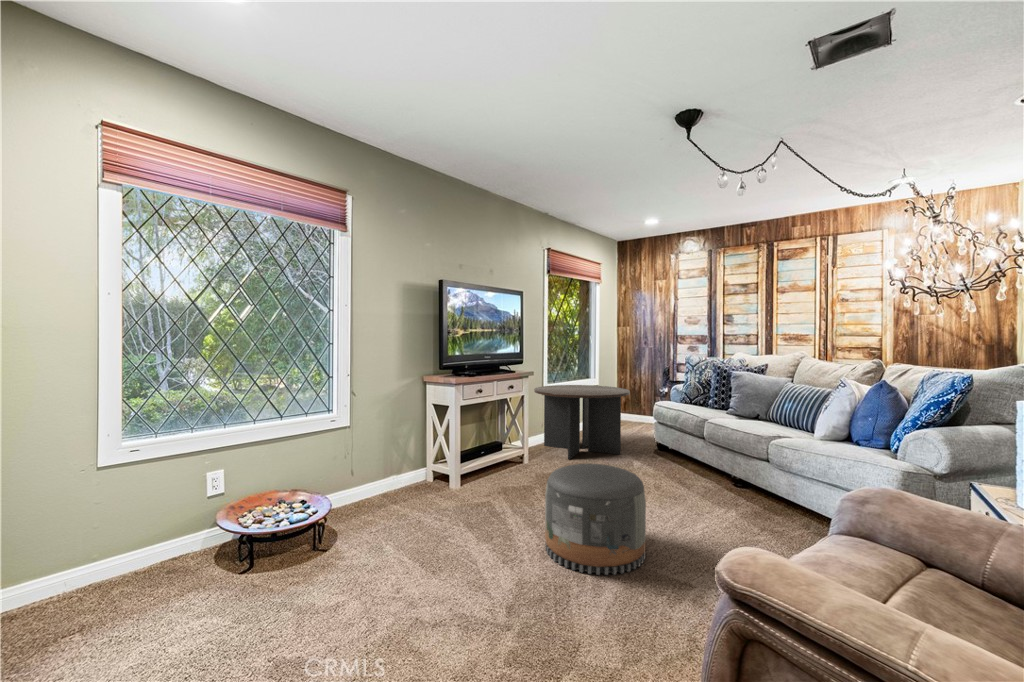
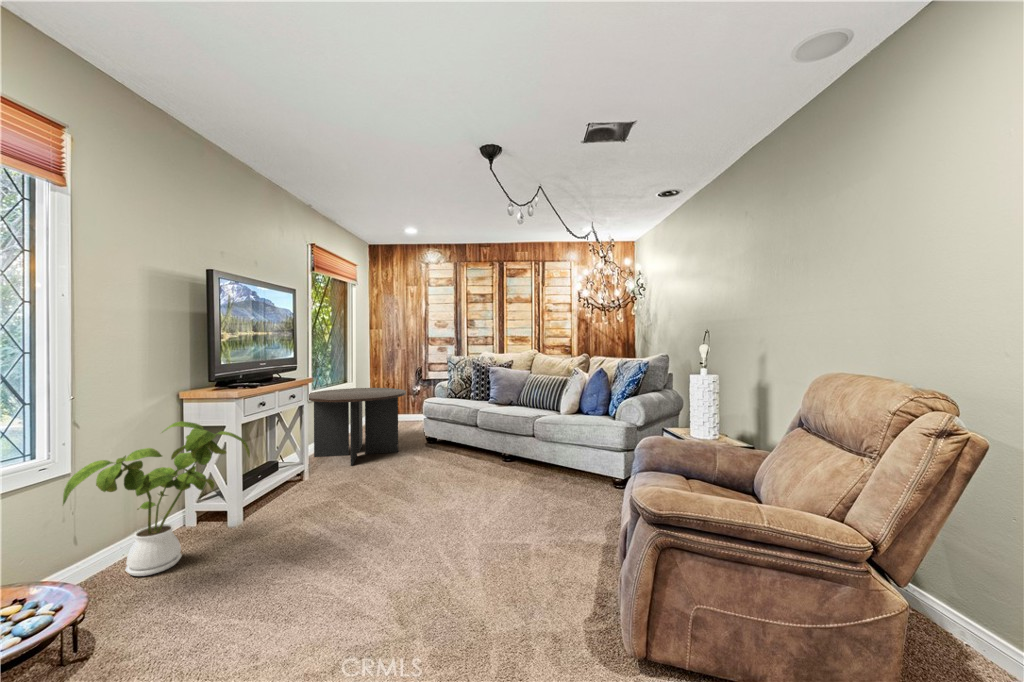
house plant: none [341,398,449,508] -> present [63,421,250,576]
pouf: present [545,464,646,575] -> none [389,460,485,566]

